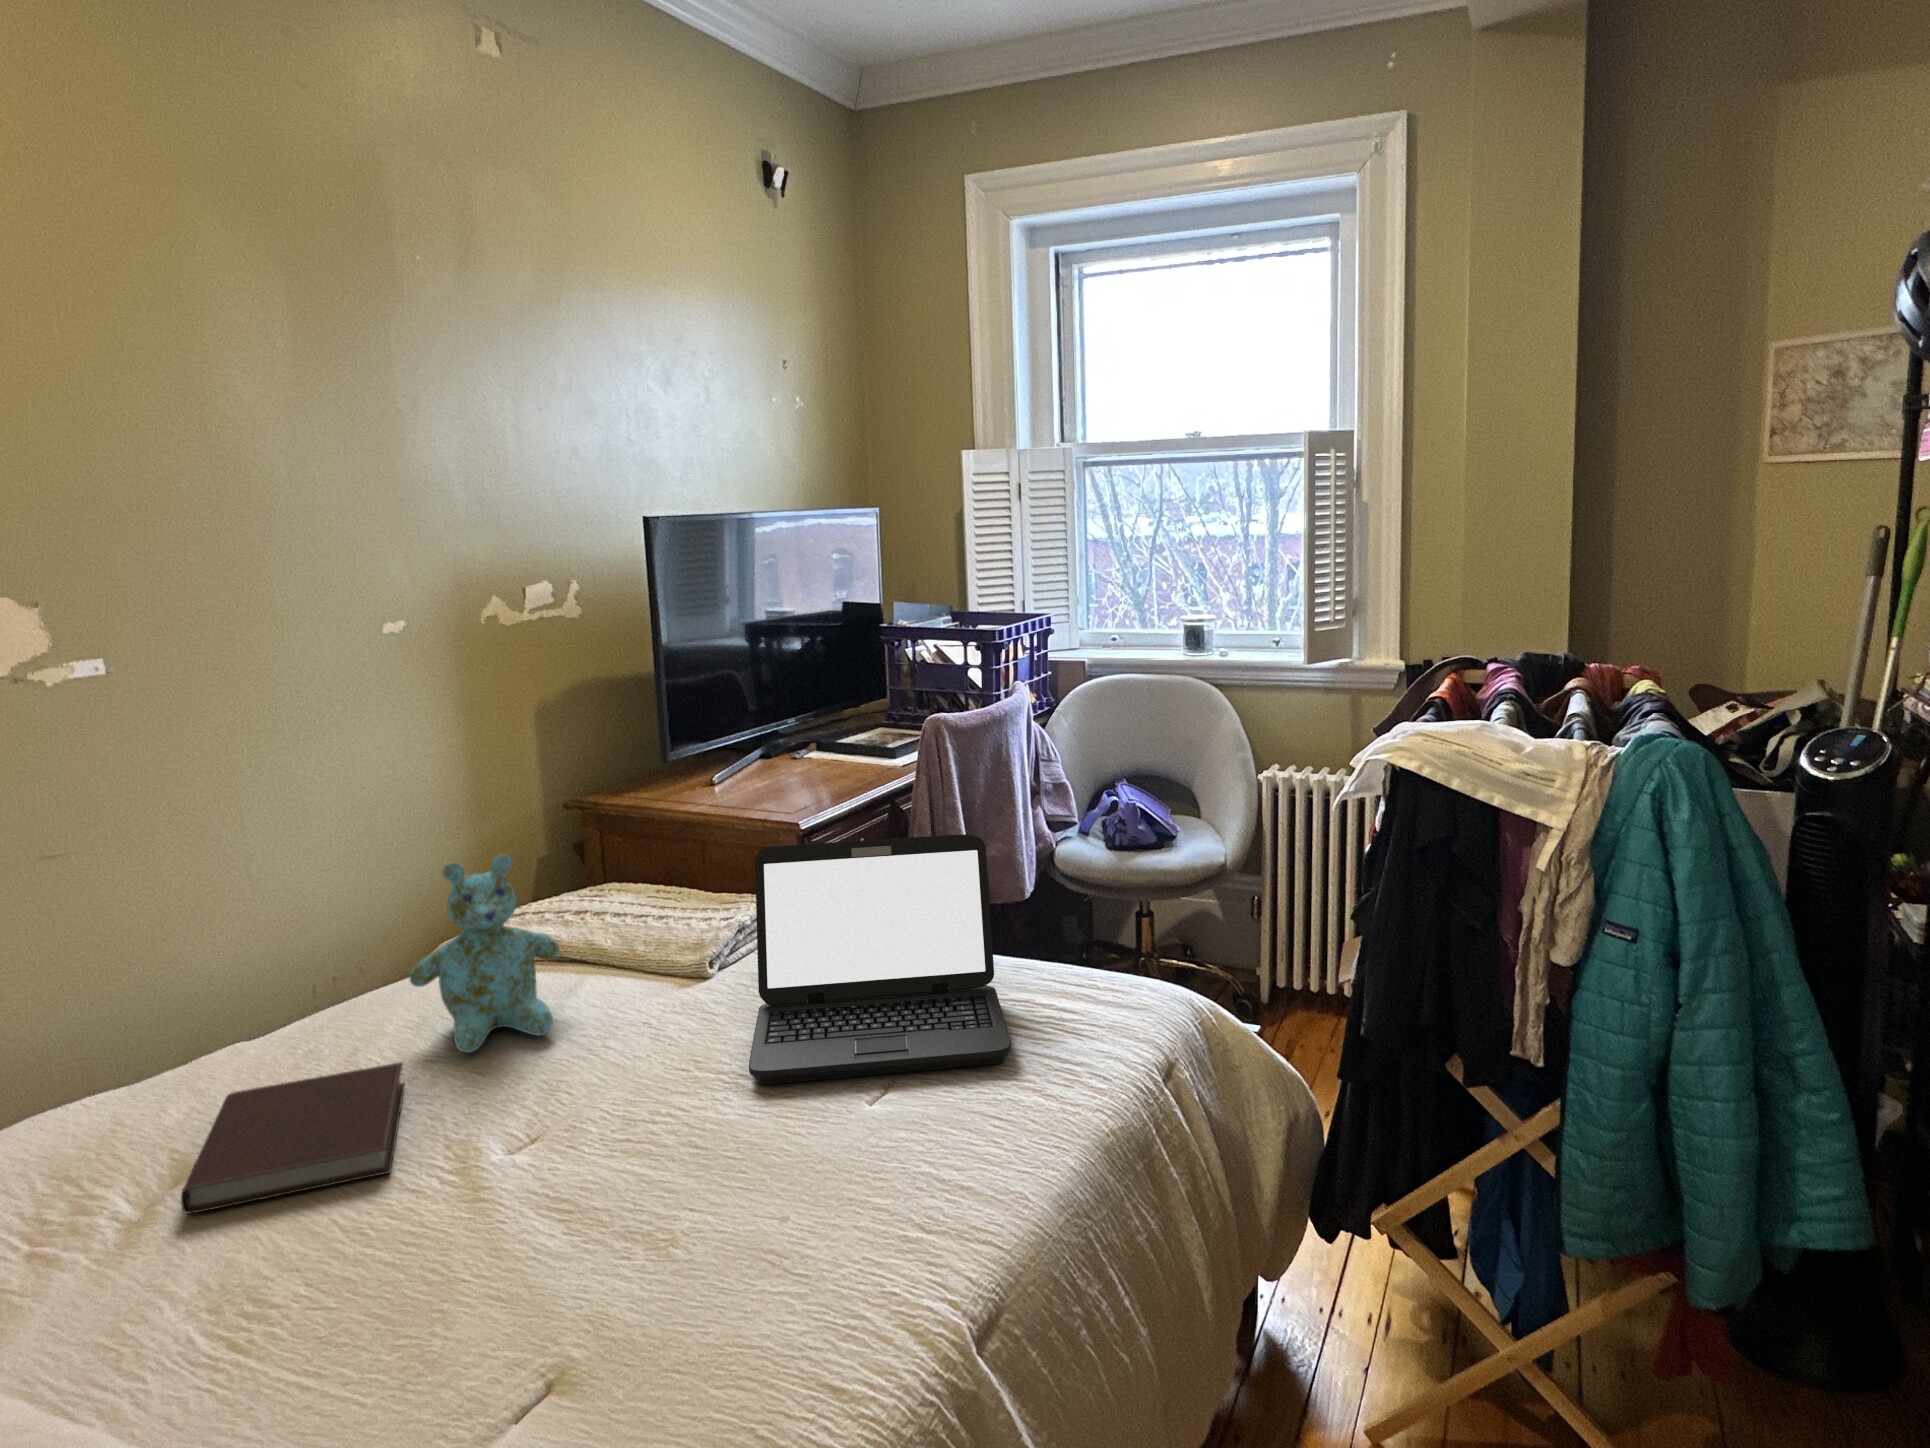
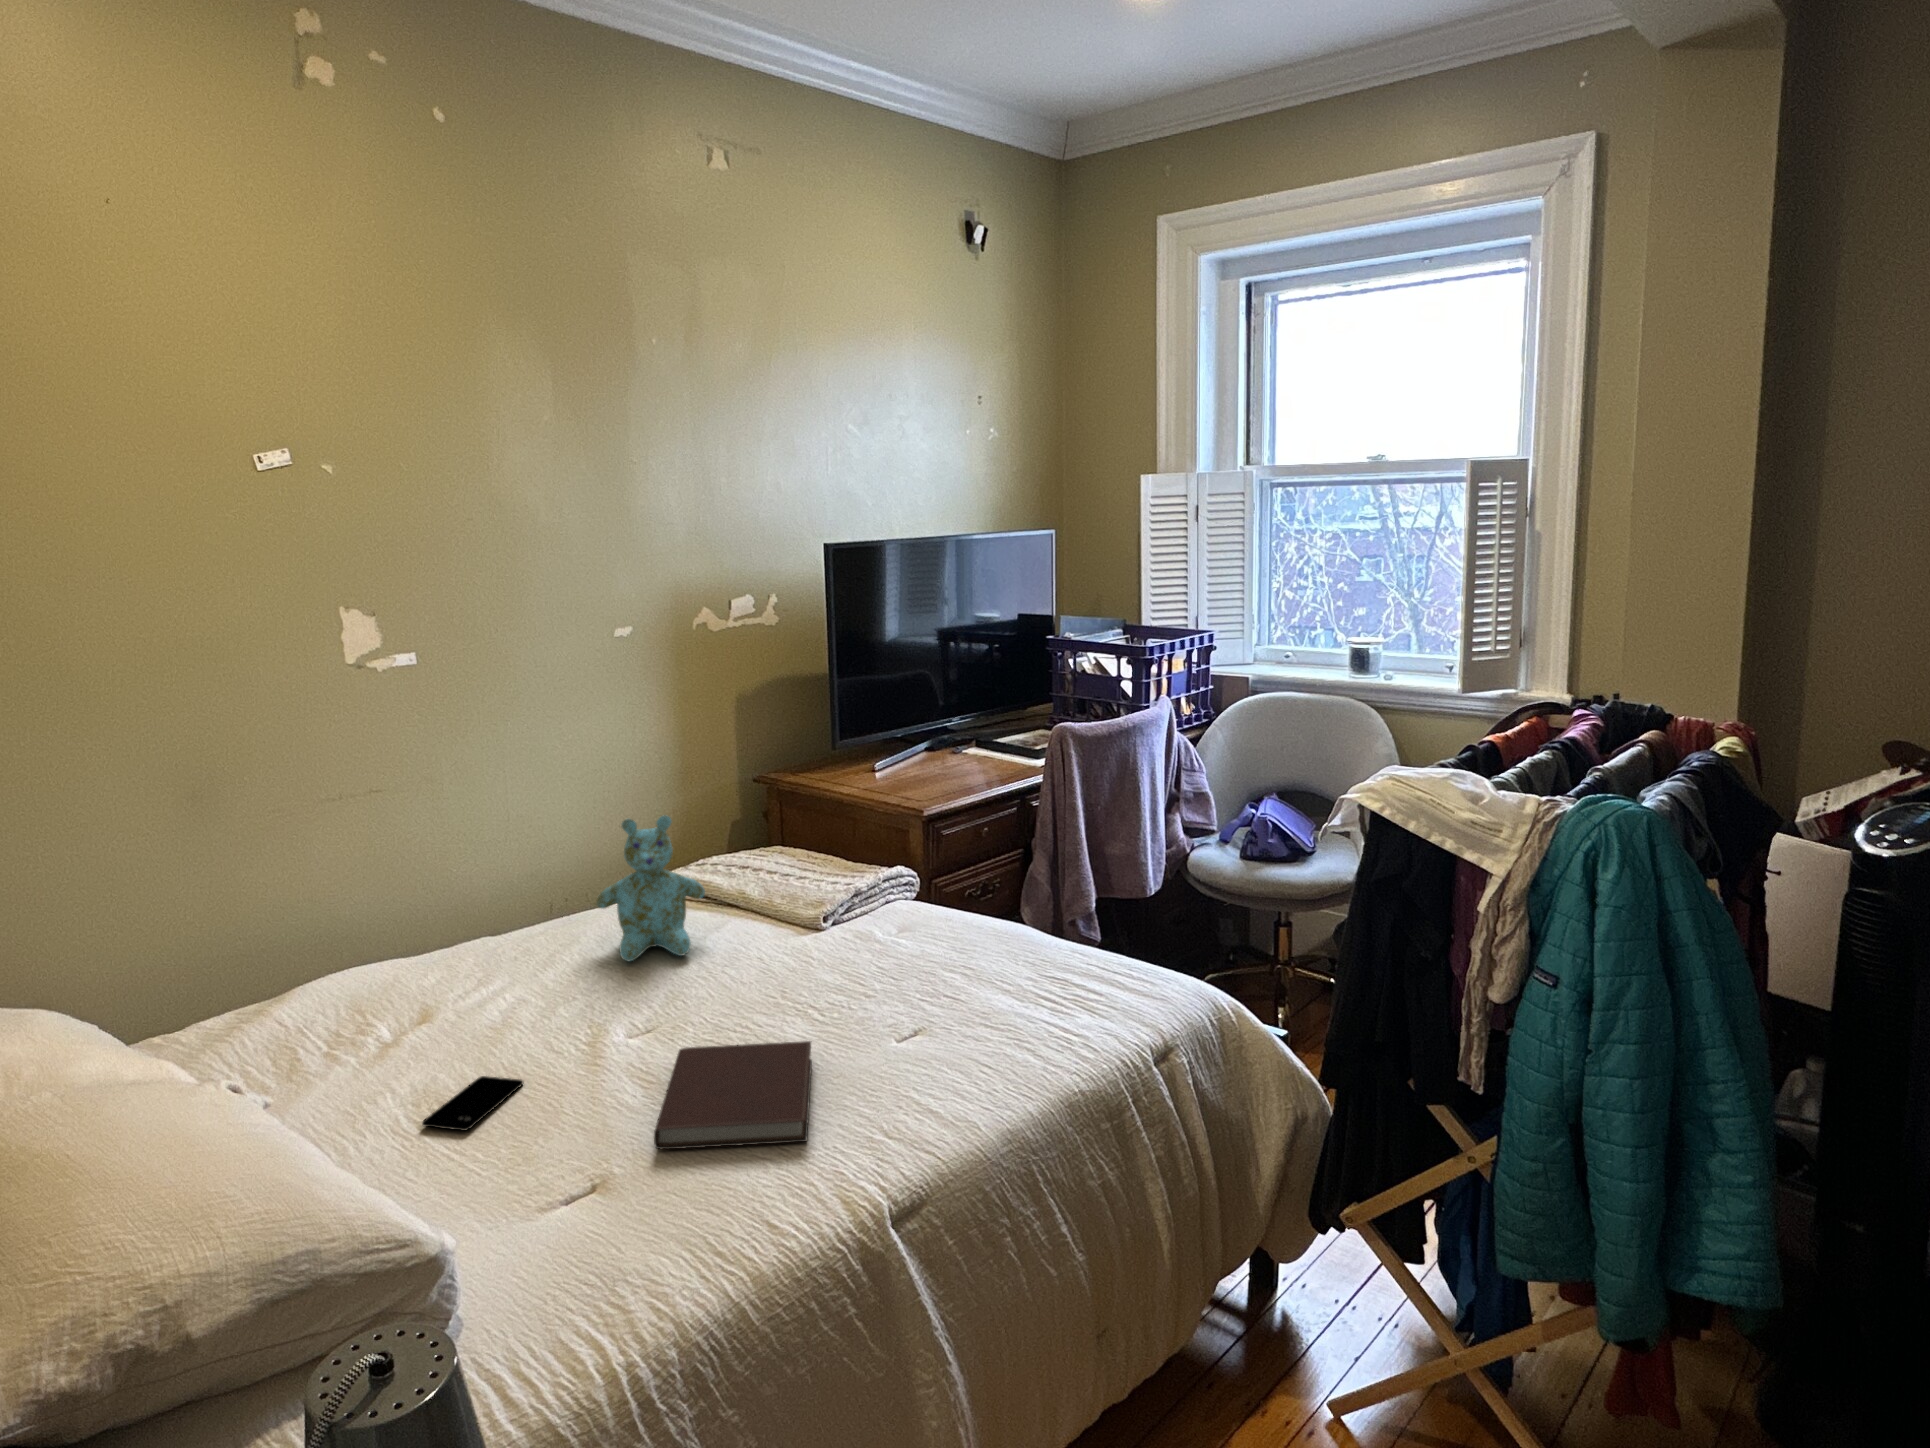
laptop: present [749,835,1011,1084] -> none [809,827,1033,1024]
notebook: present [181,1062,405,1213] -> present [654,1041,812,1149]
smartphone: none [229,1246,376,1350] -> present [422,1076,523,1131]

